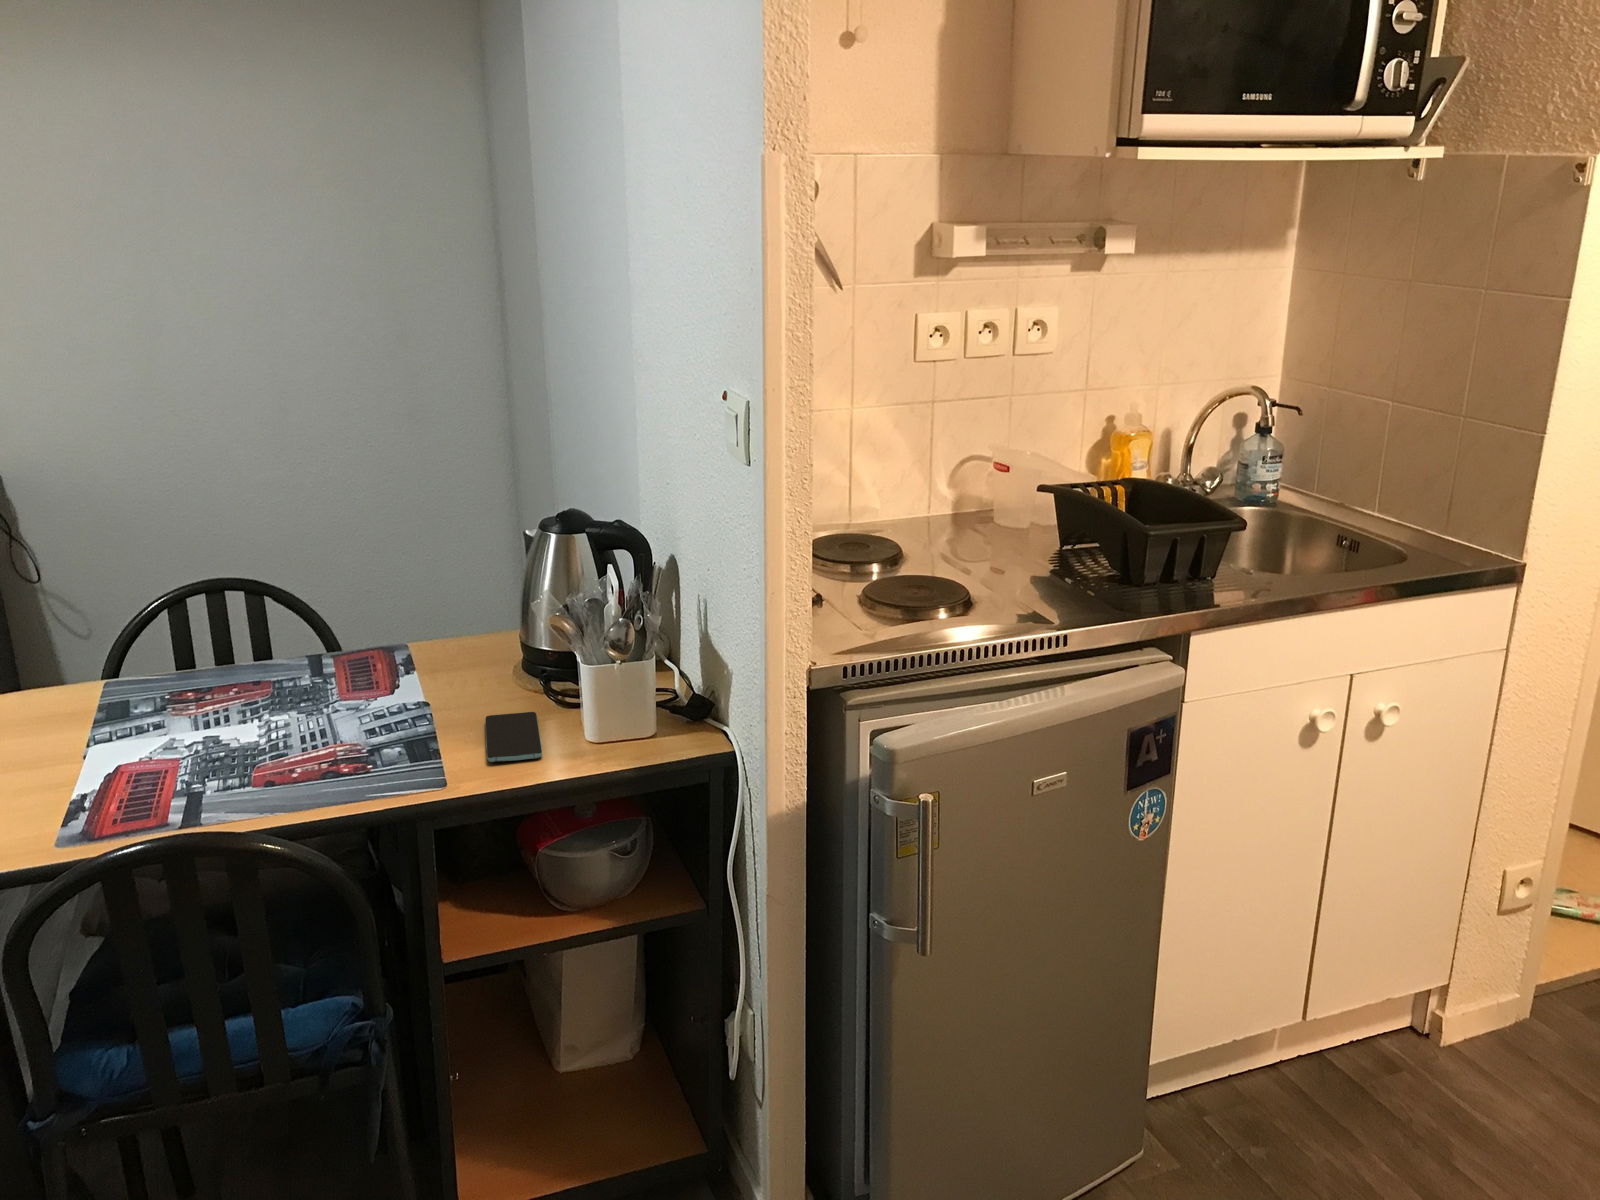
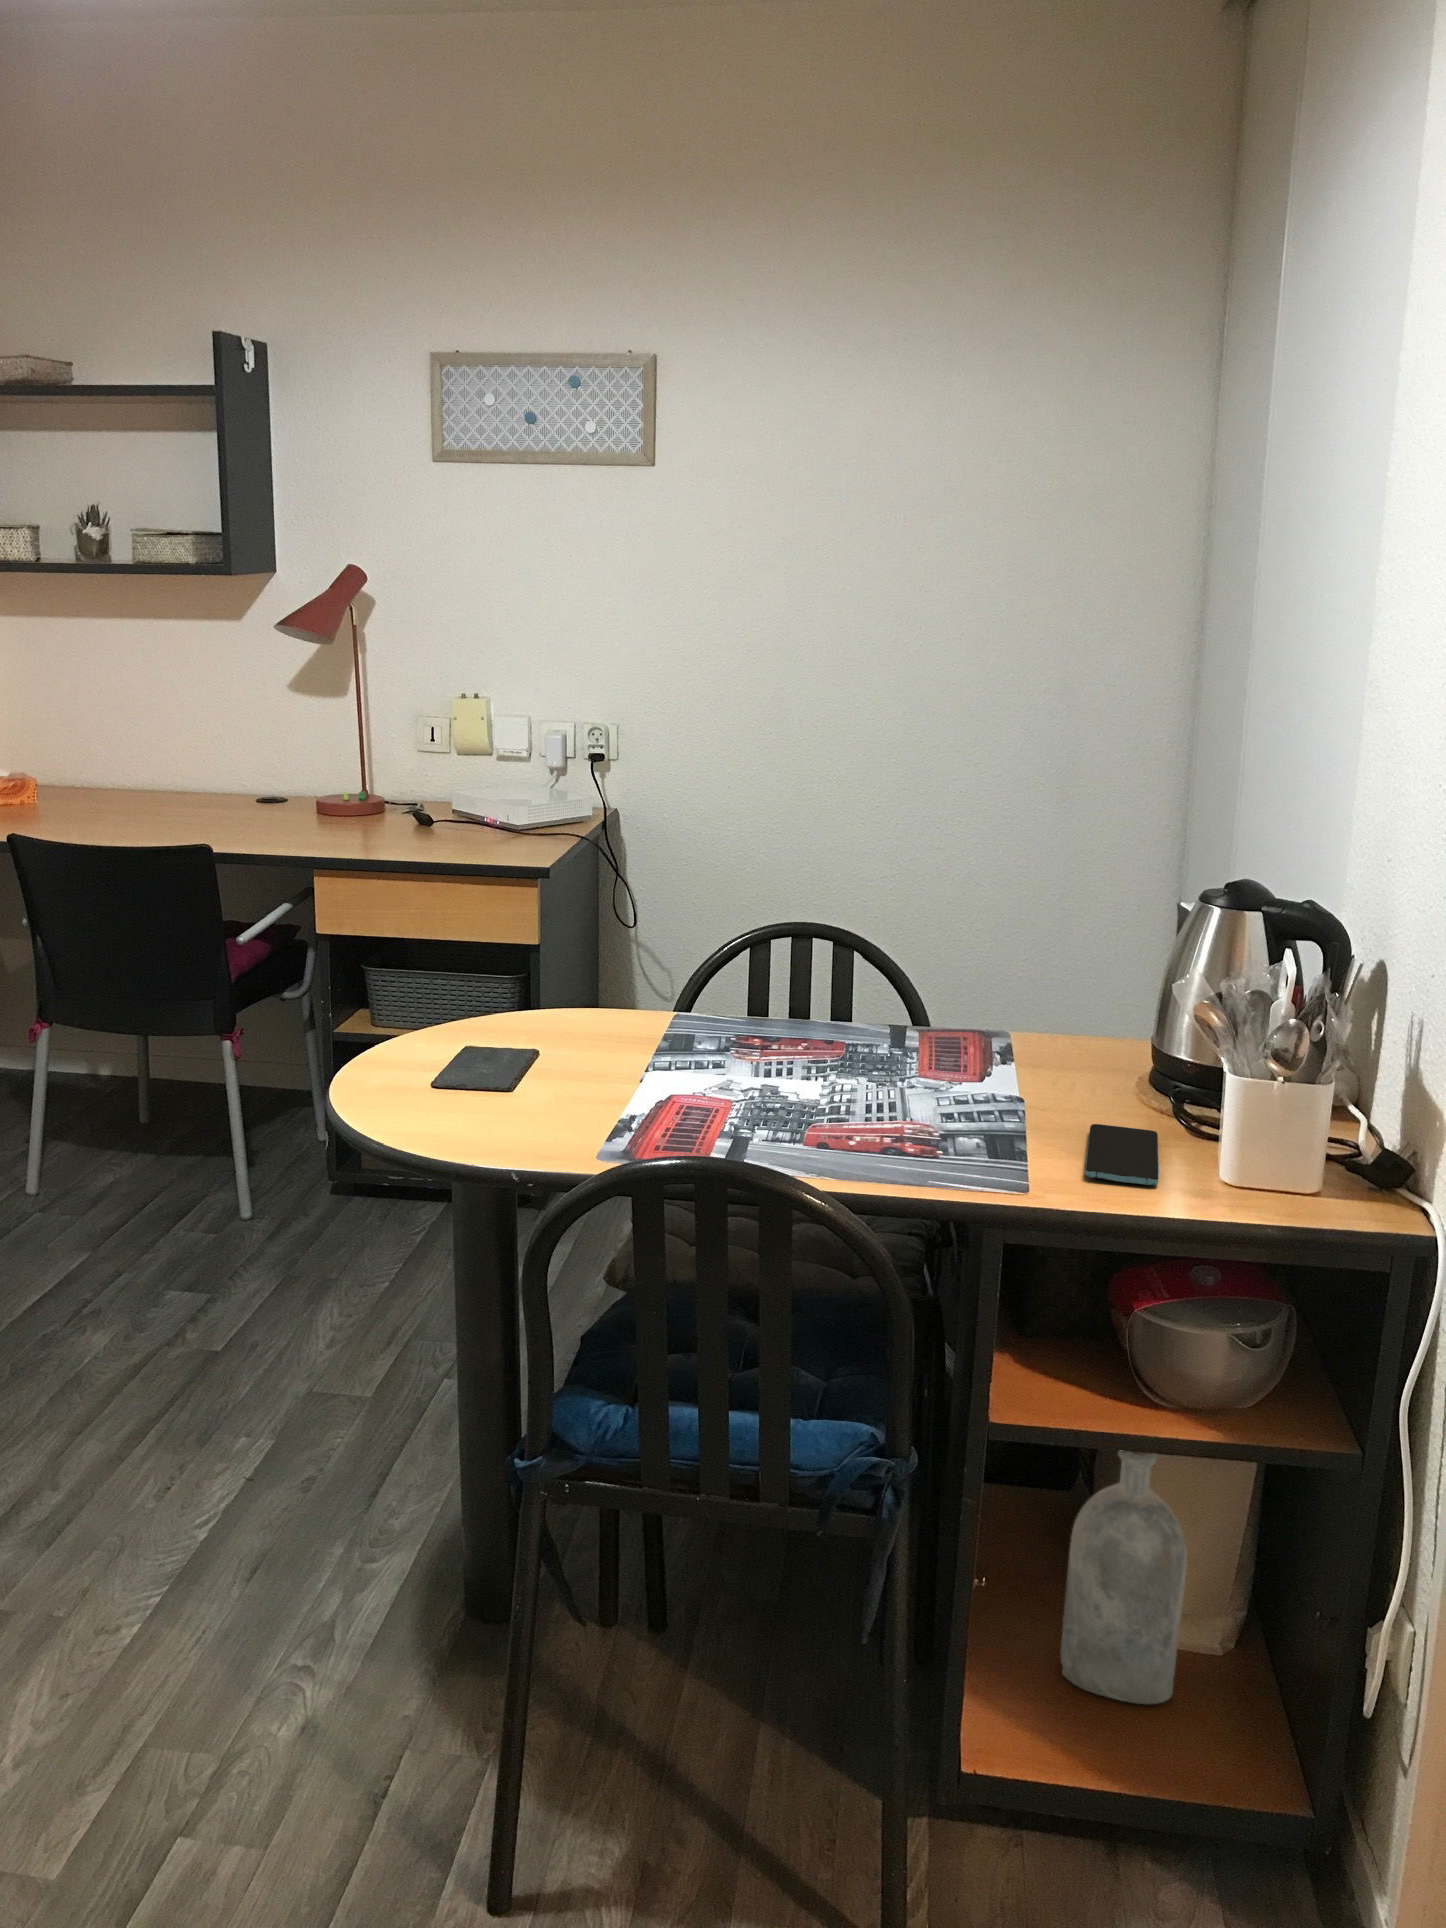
bottle: none [519,938,607,1125] -> present [1061,1451,1187,1704]

